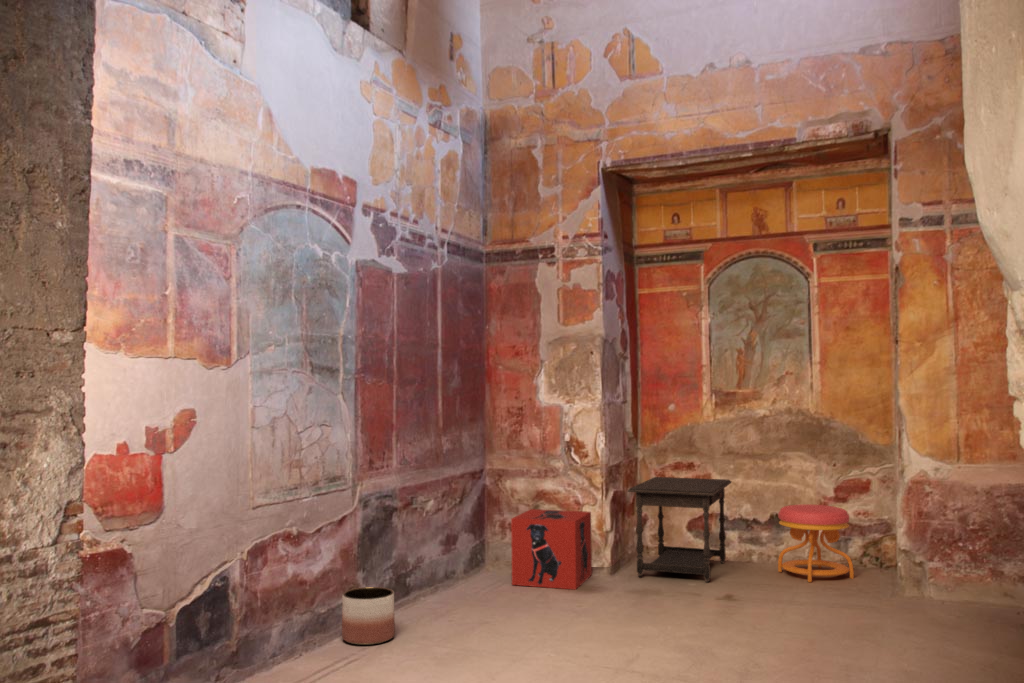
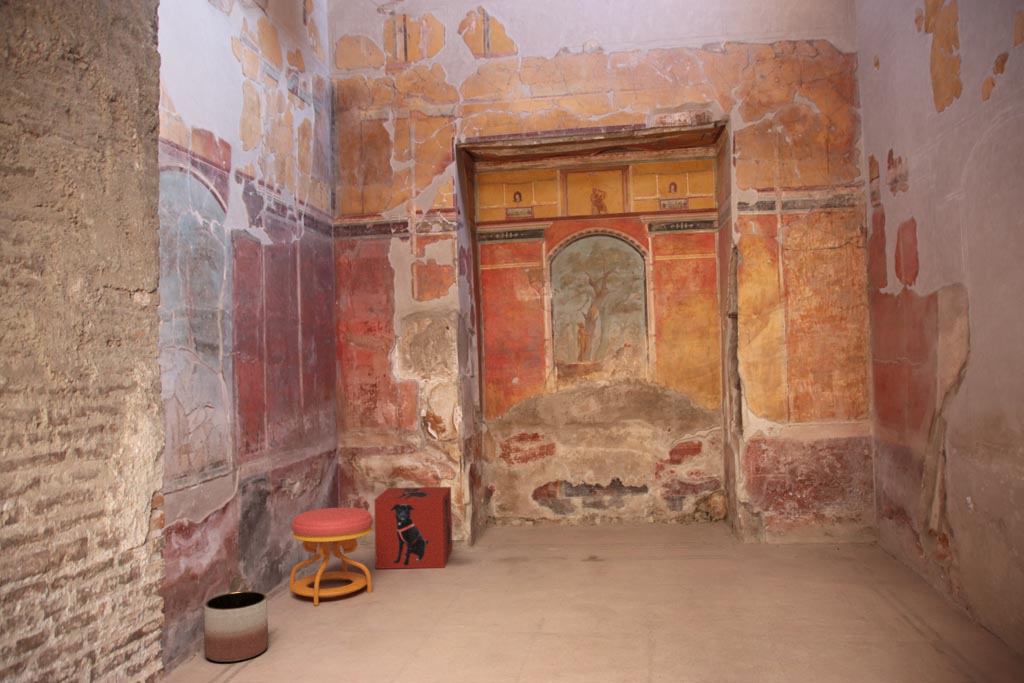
side table: present [628,477,731,583] -> none [489,448,576,548]
stool: present [778,504,854,582] -> present [290,507,373,606]

